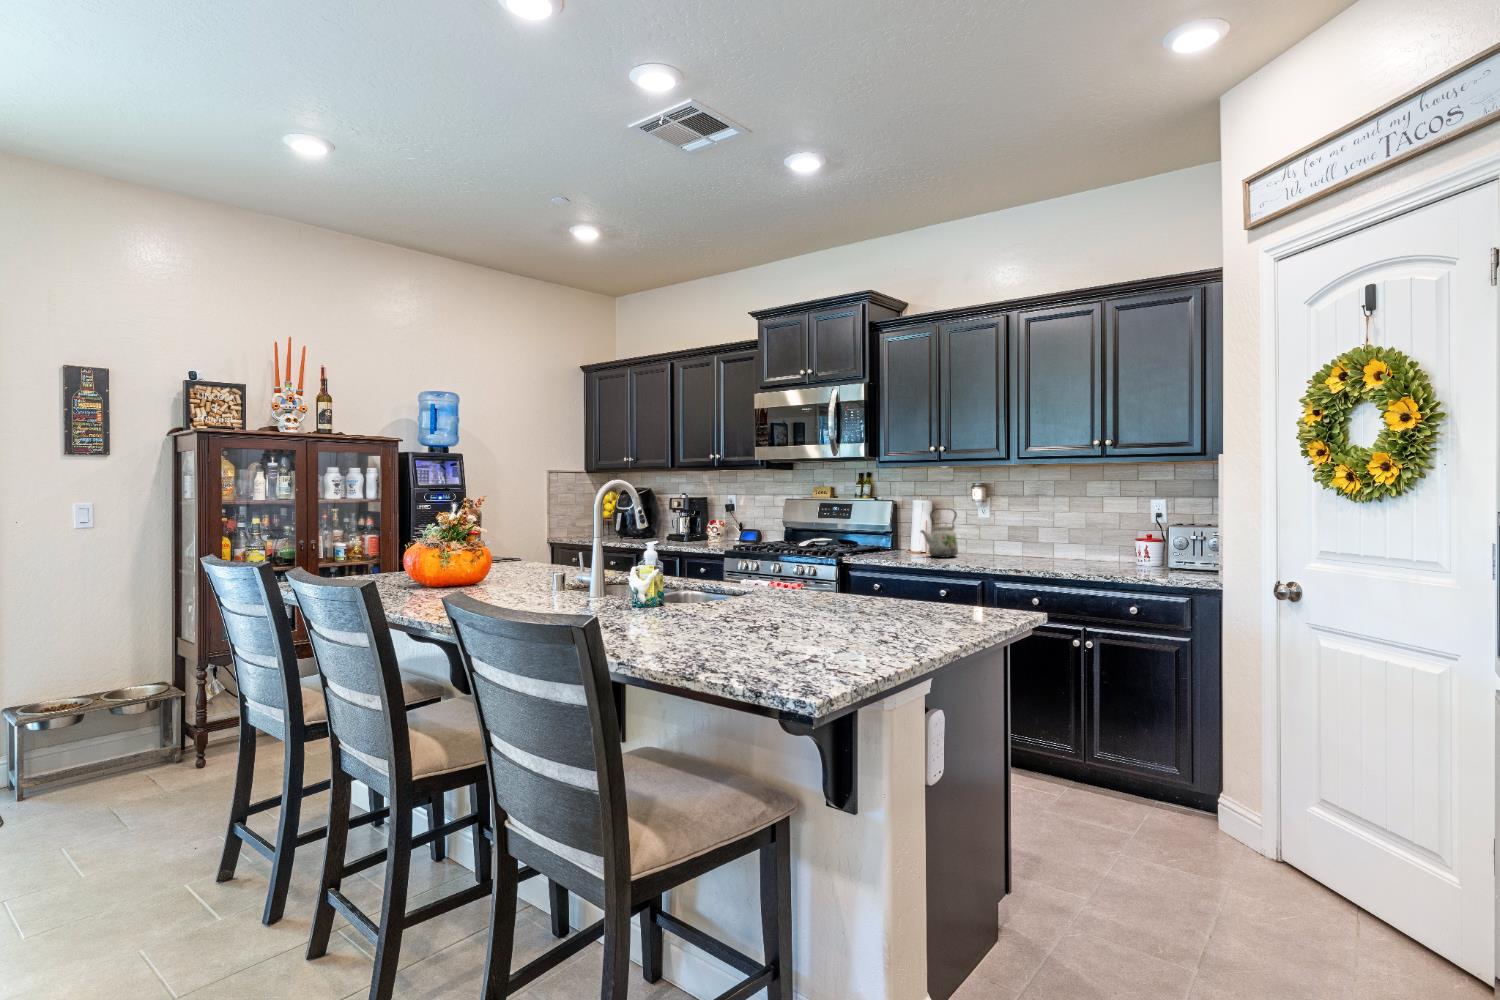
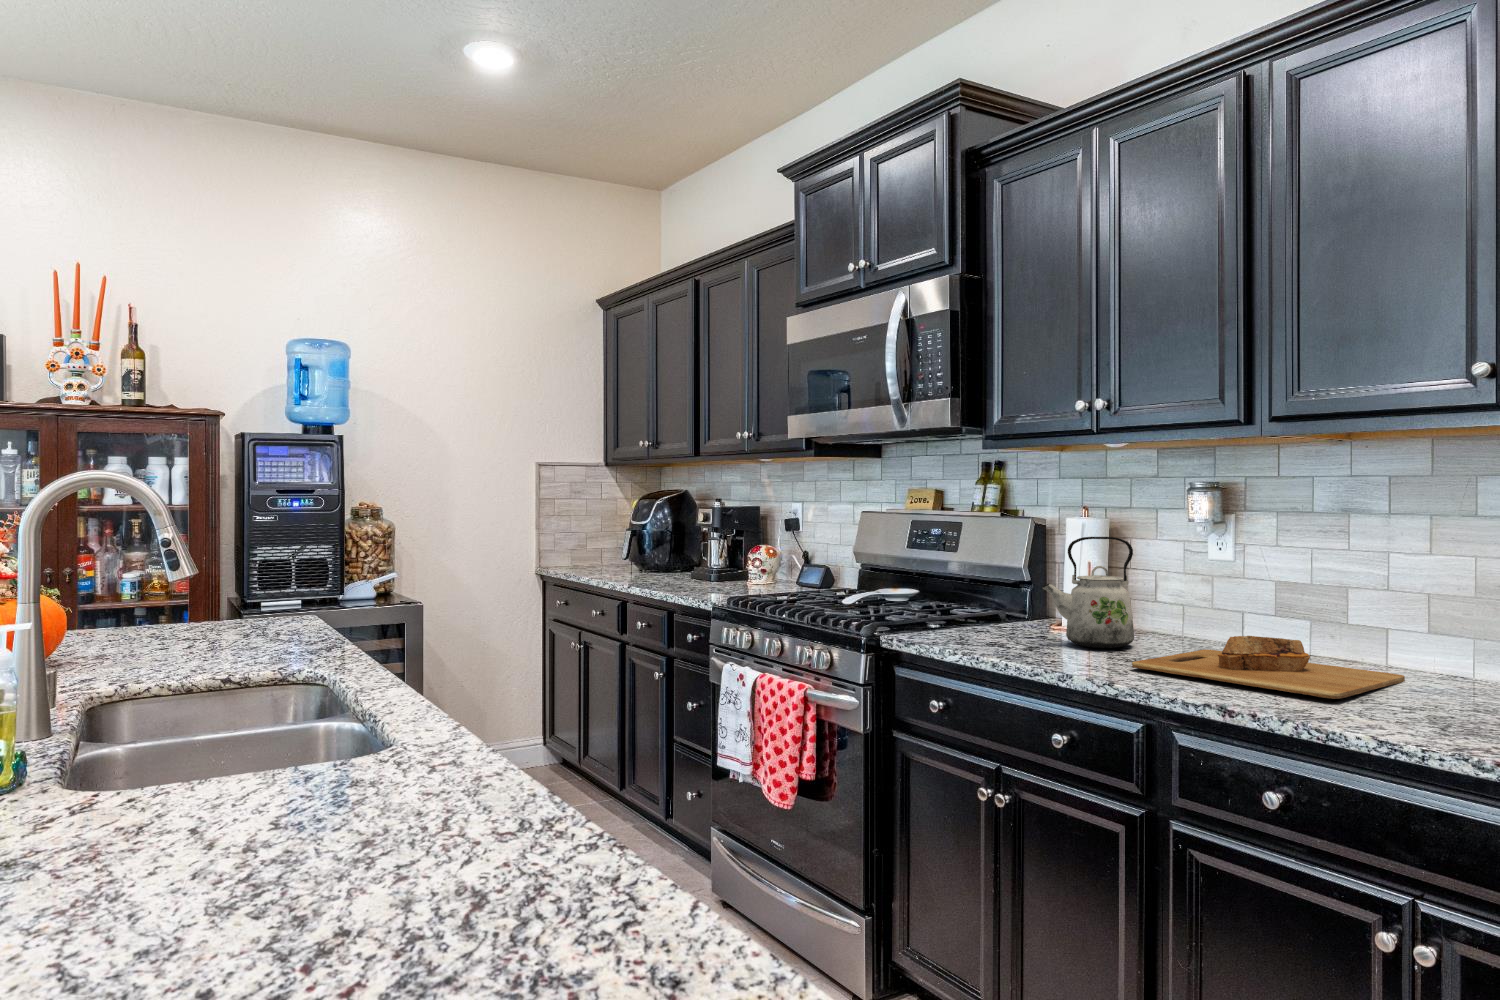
cutting board: none [968,546,1067,566] -> present [1132,636,1405,699]

